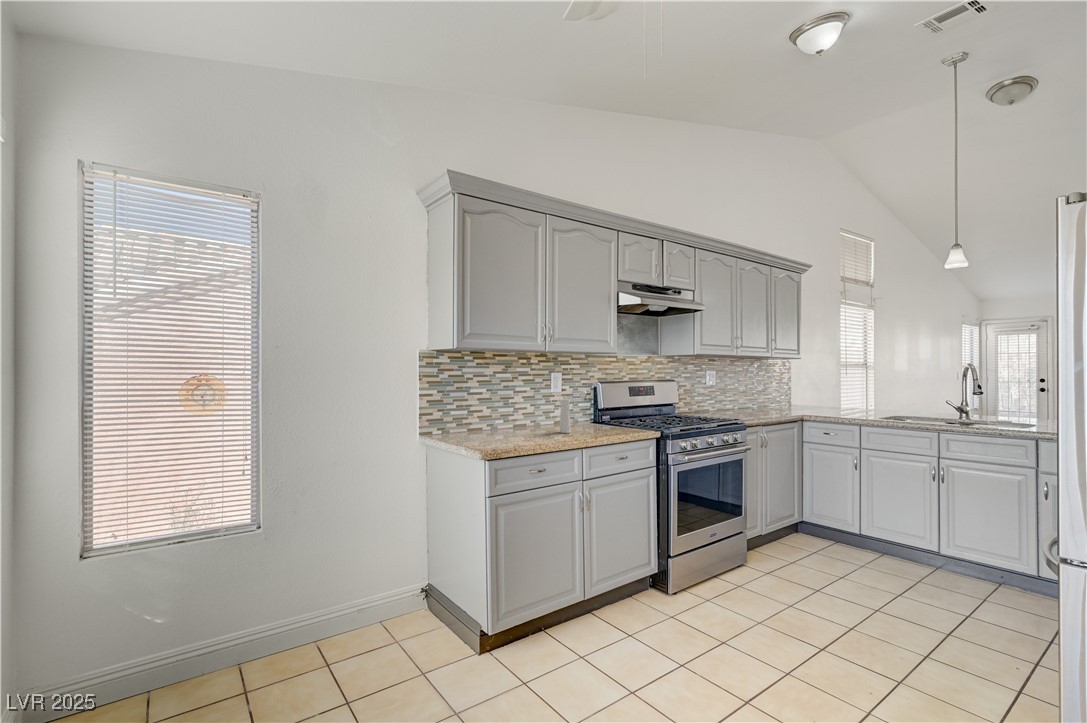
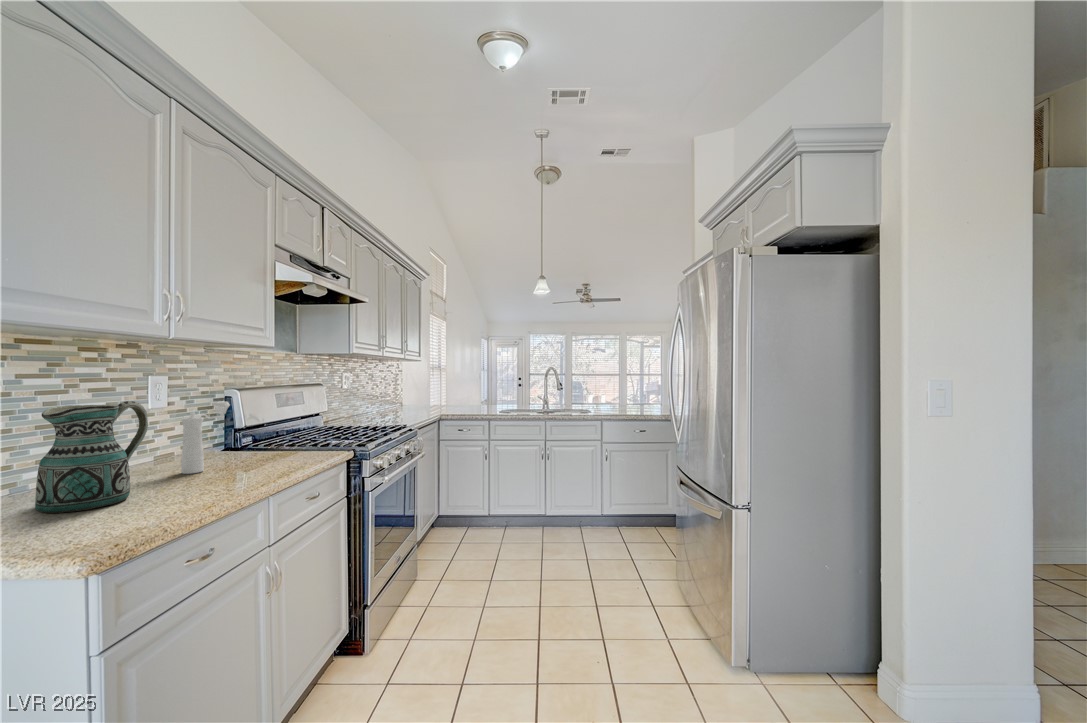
ceramic pitcher: none [495,387,539,441] -> present [35,401,148,513]

